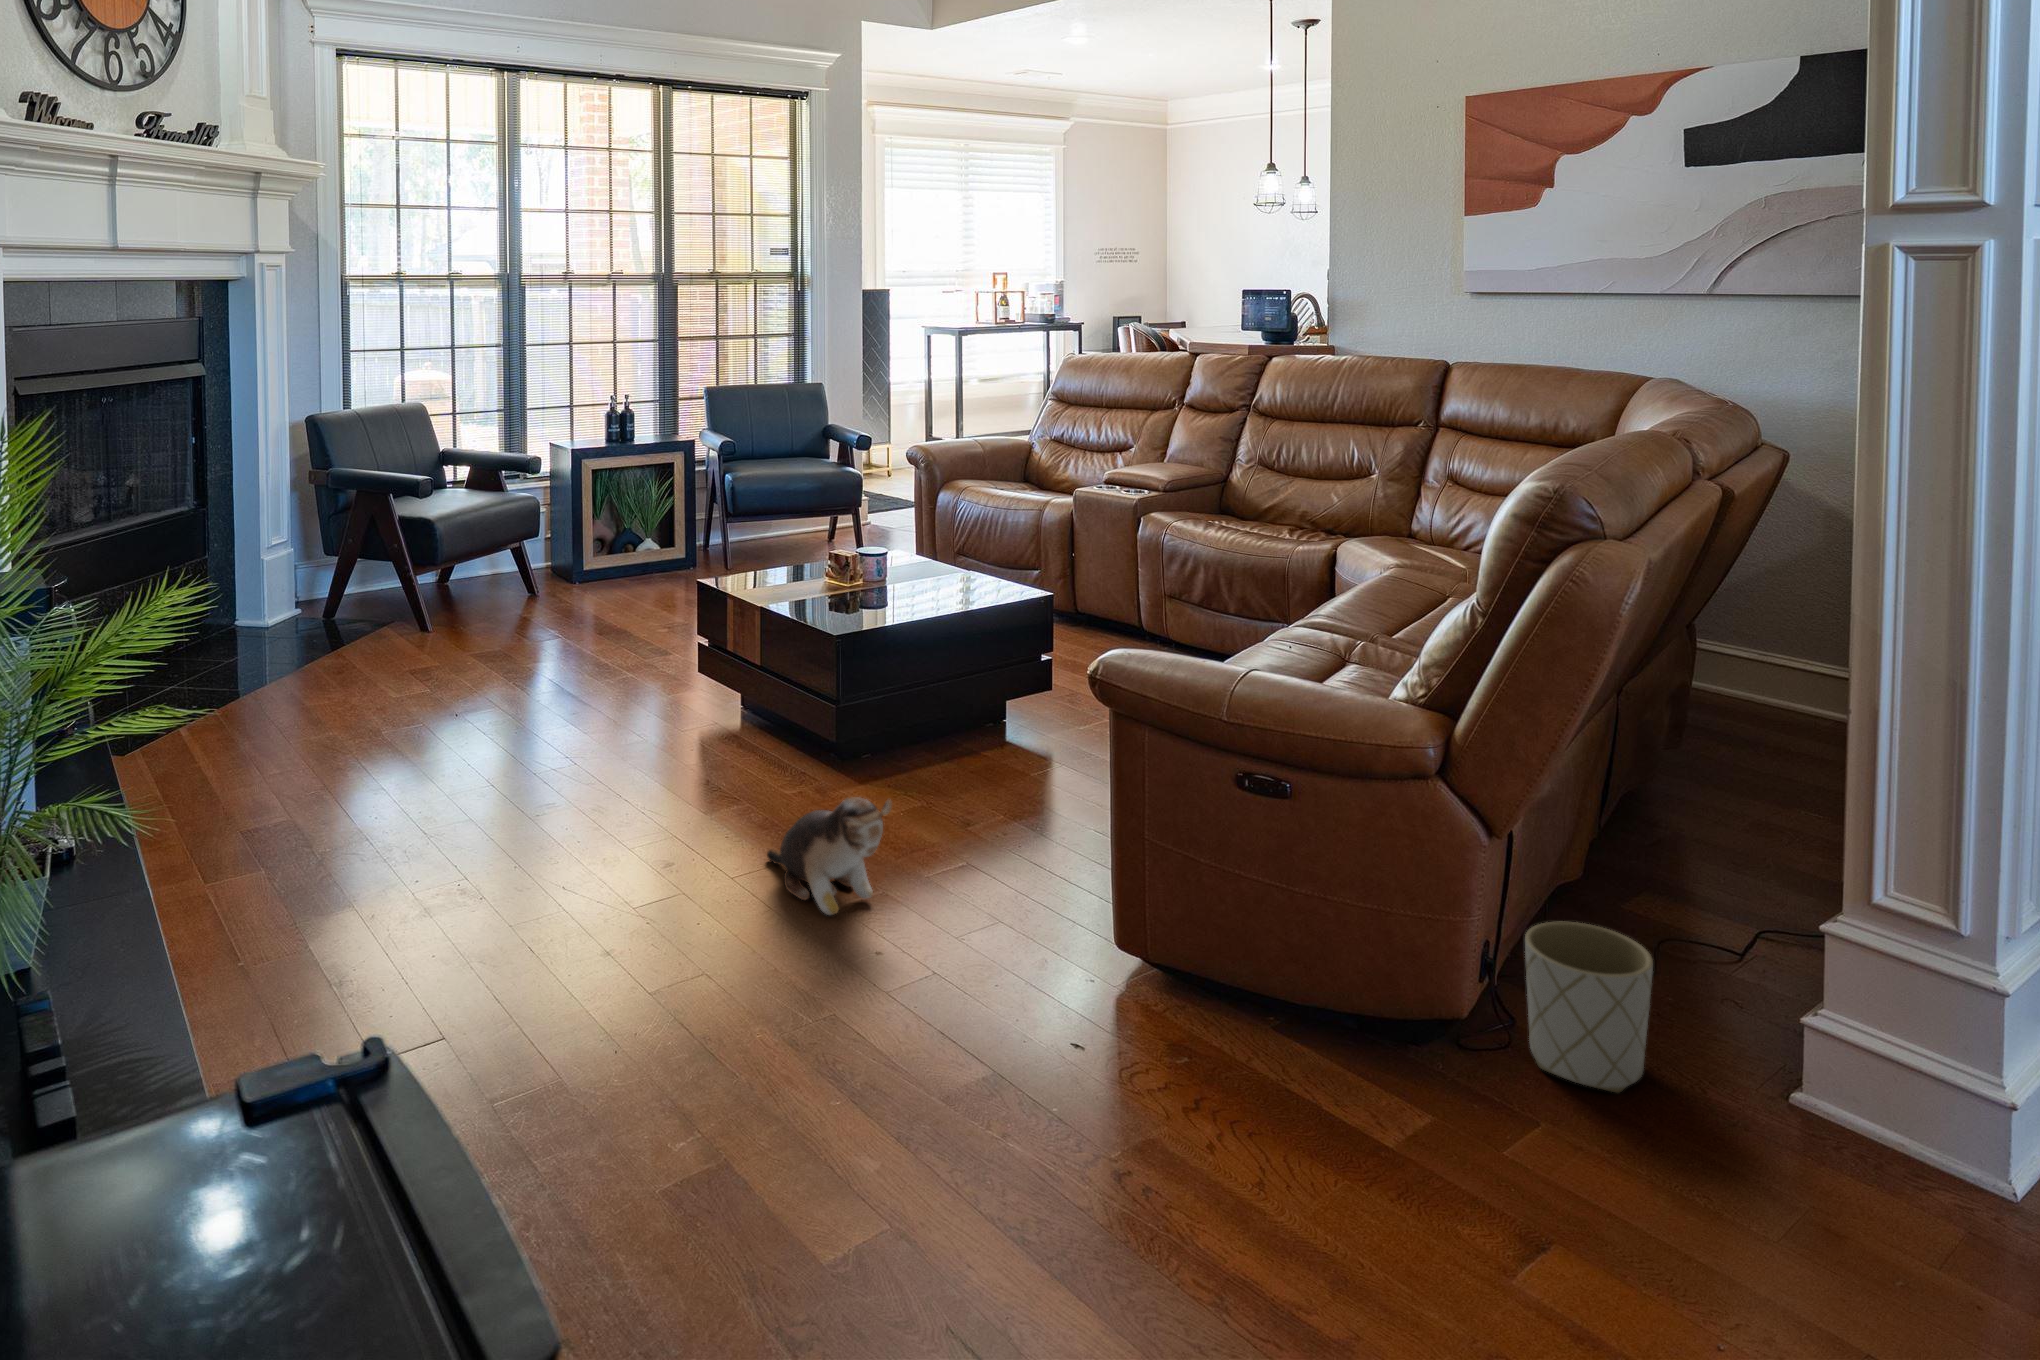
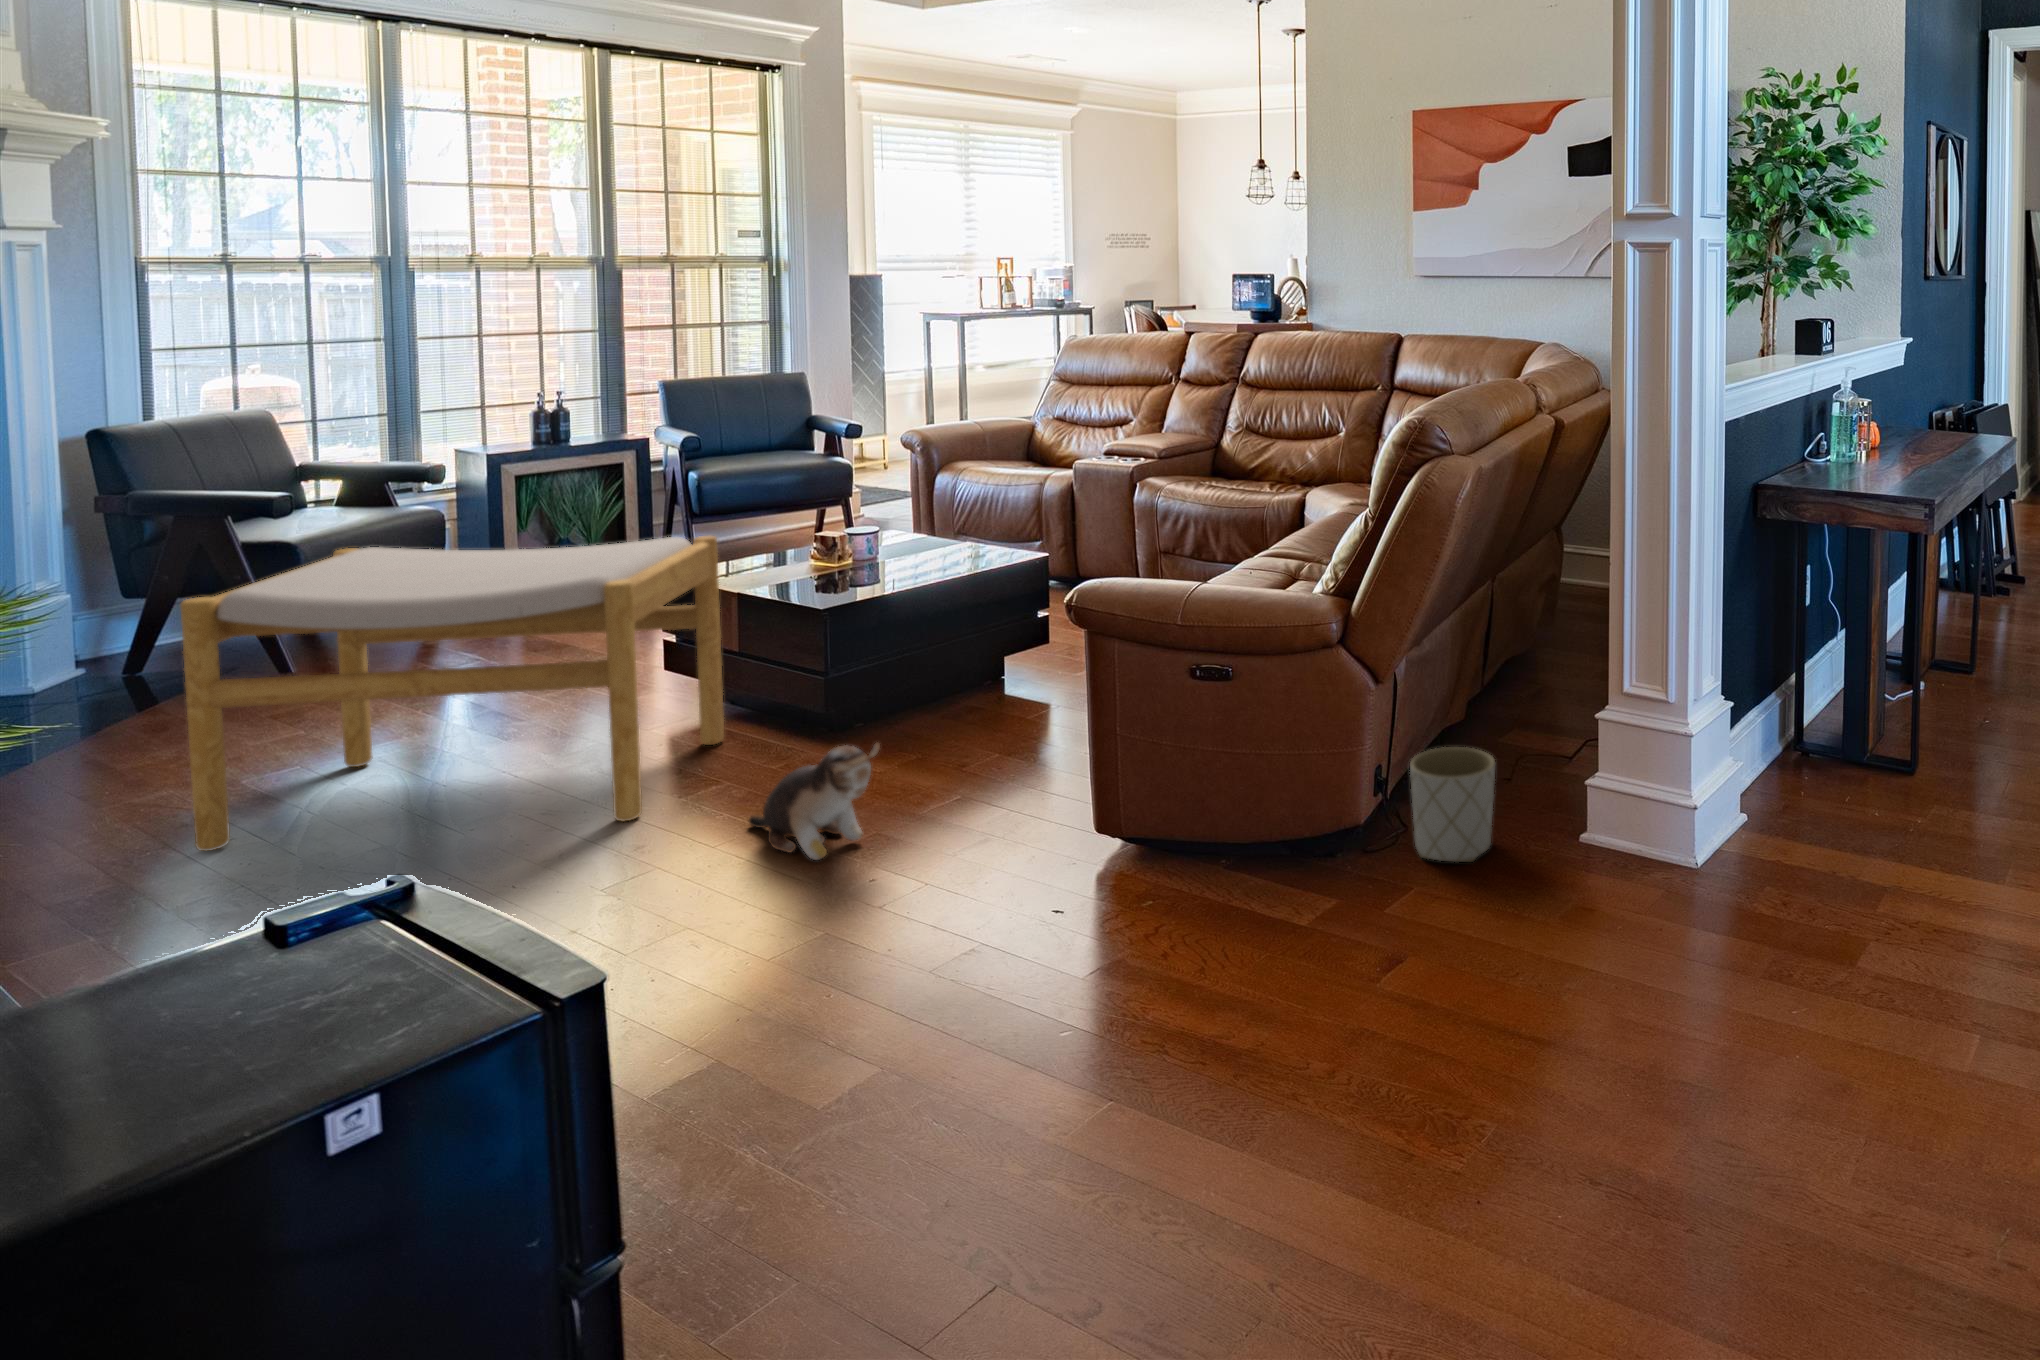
footstool: none [338,536,748,833] -> present [181,535,724,851]

